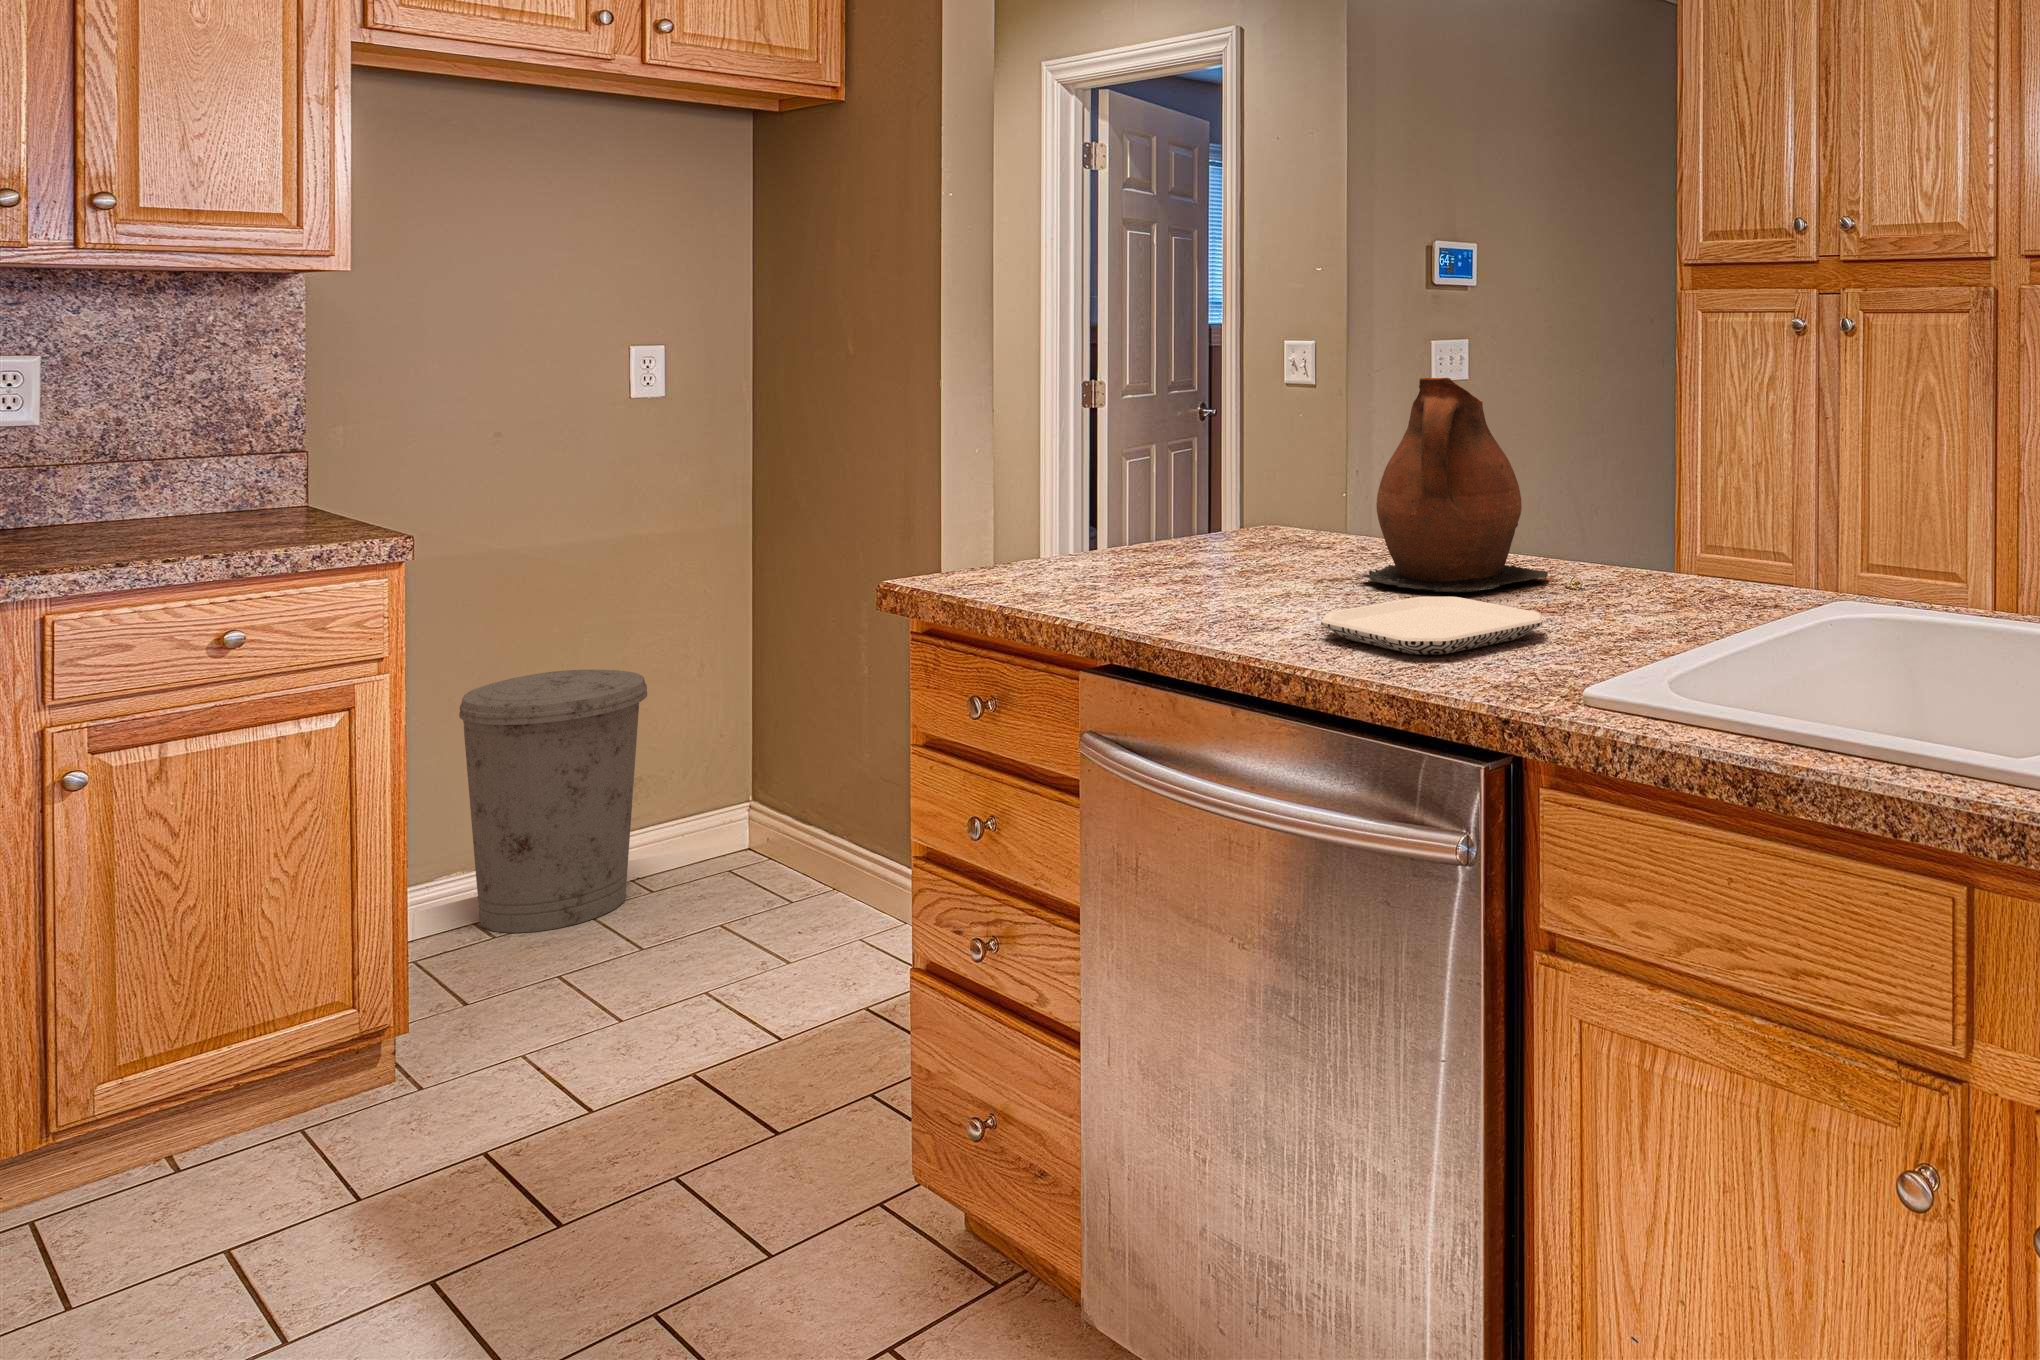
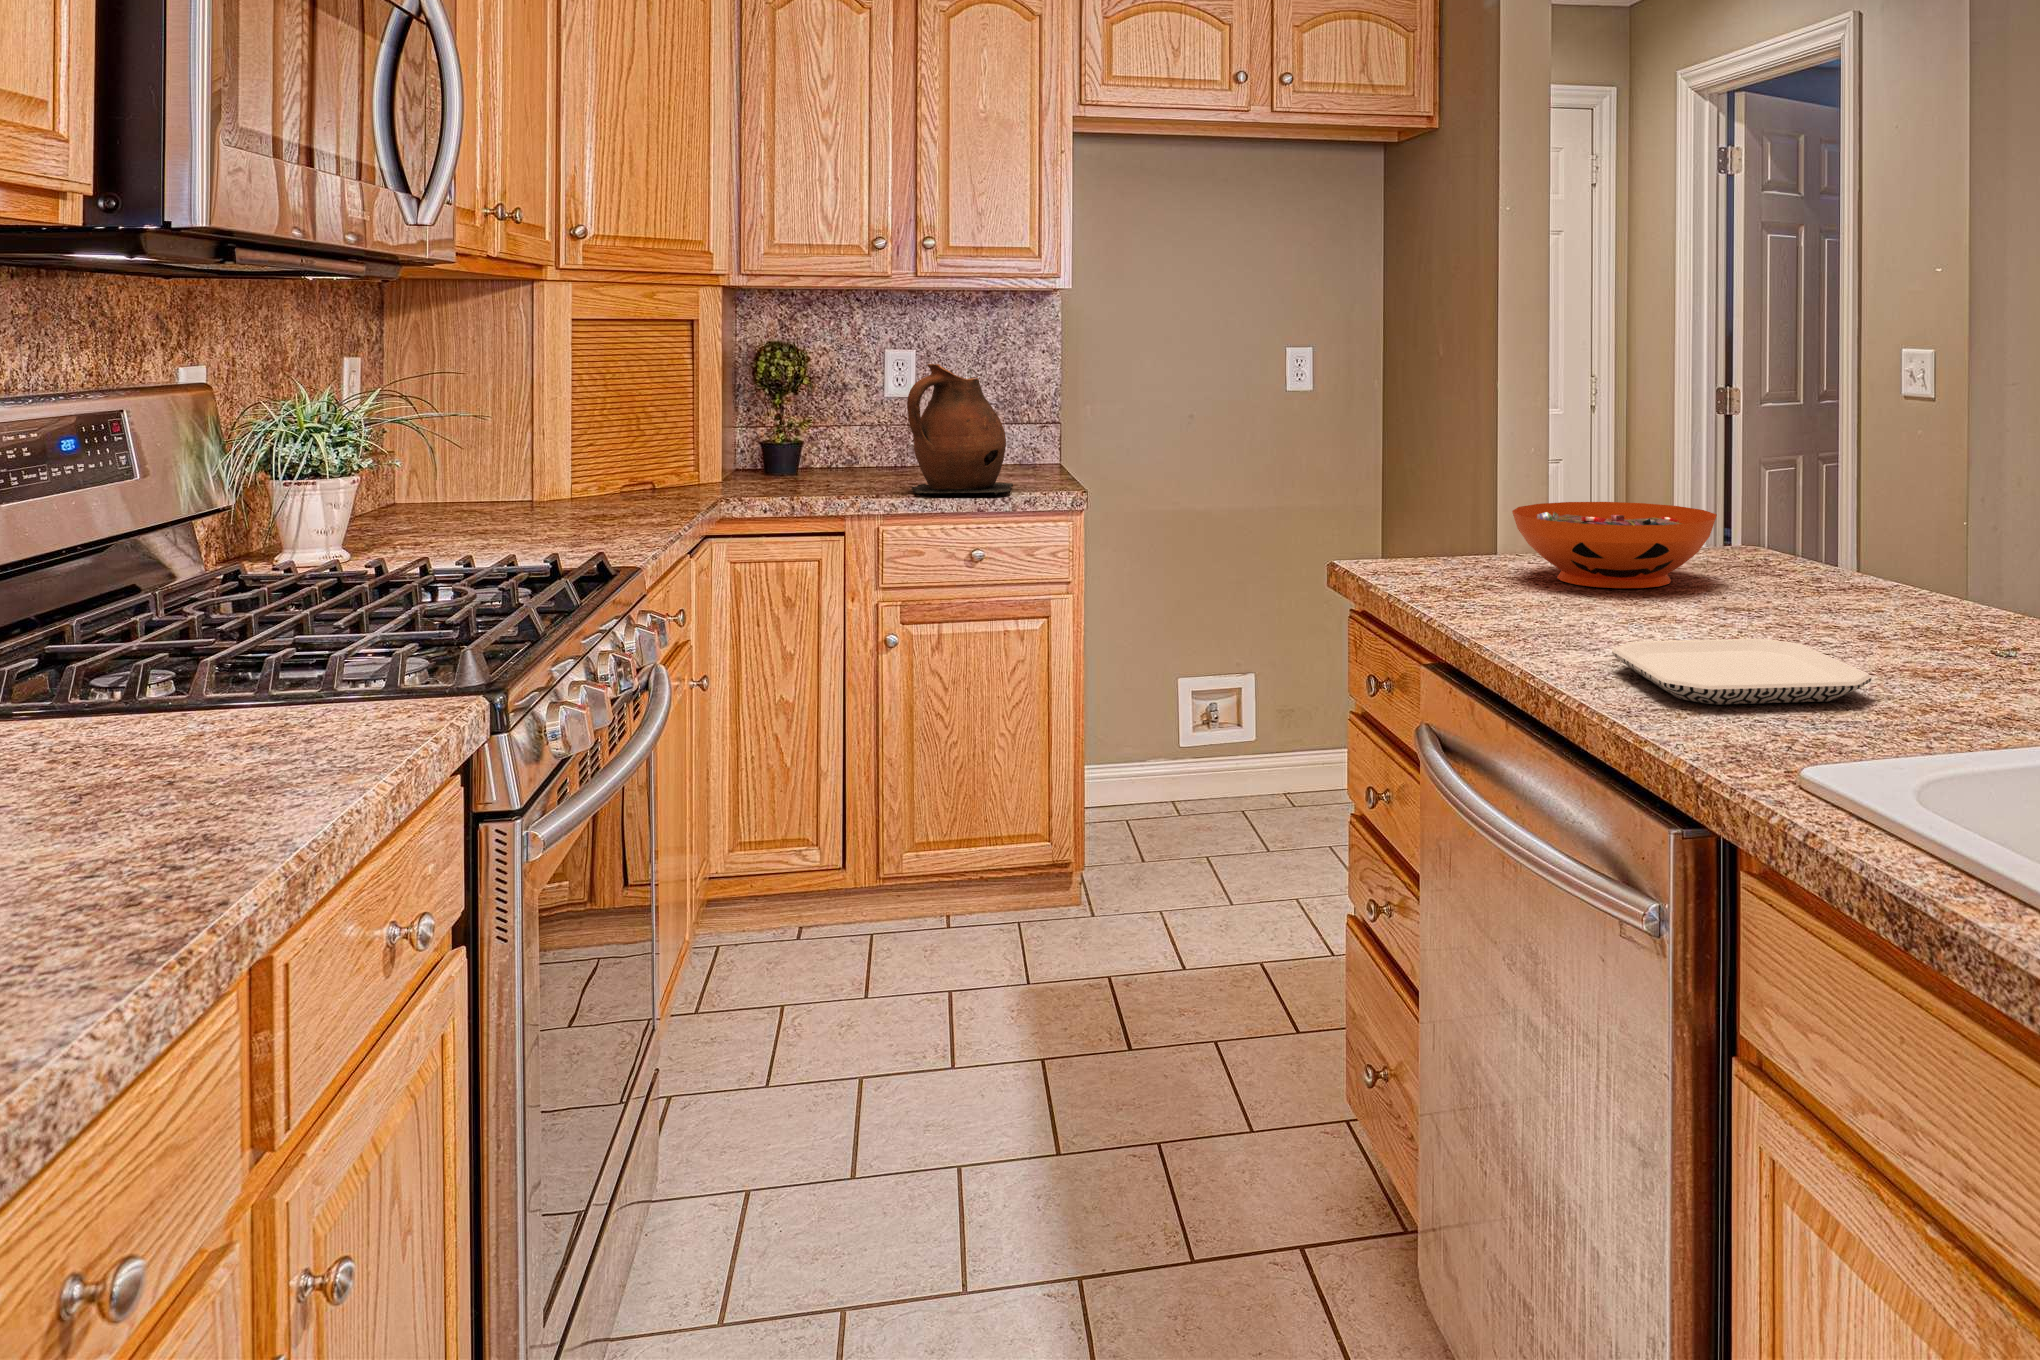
ceramic pitcher: present [1356,377,1548,592] -> present [907,364,1013,495]
decorative bowl: none [1099,490,1295,572] -> present [1512,502,1717,588]
trash can: present [459,670,647,933] -> none [1158,620,1290,833]

